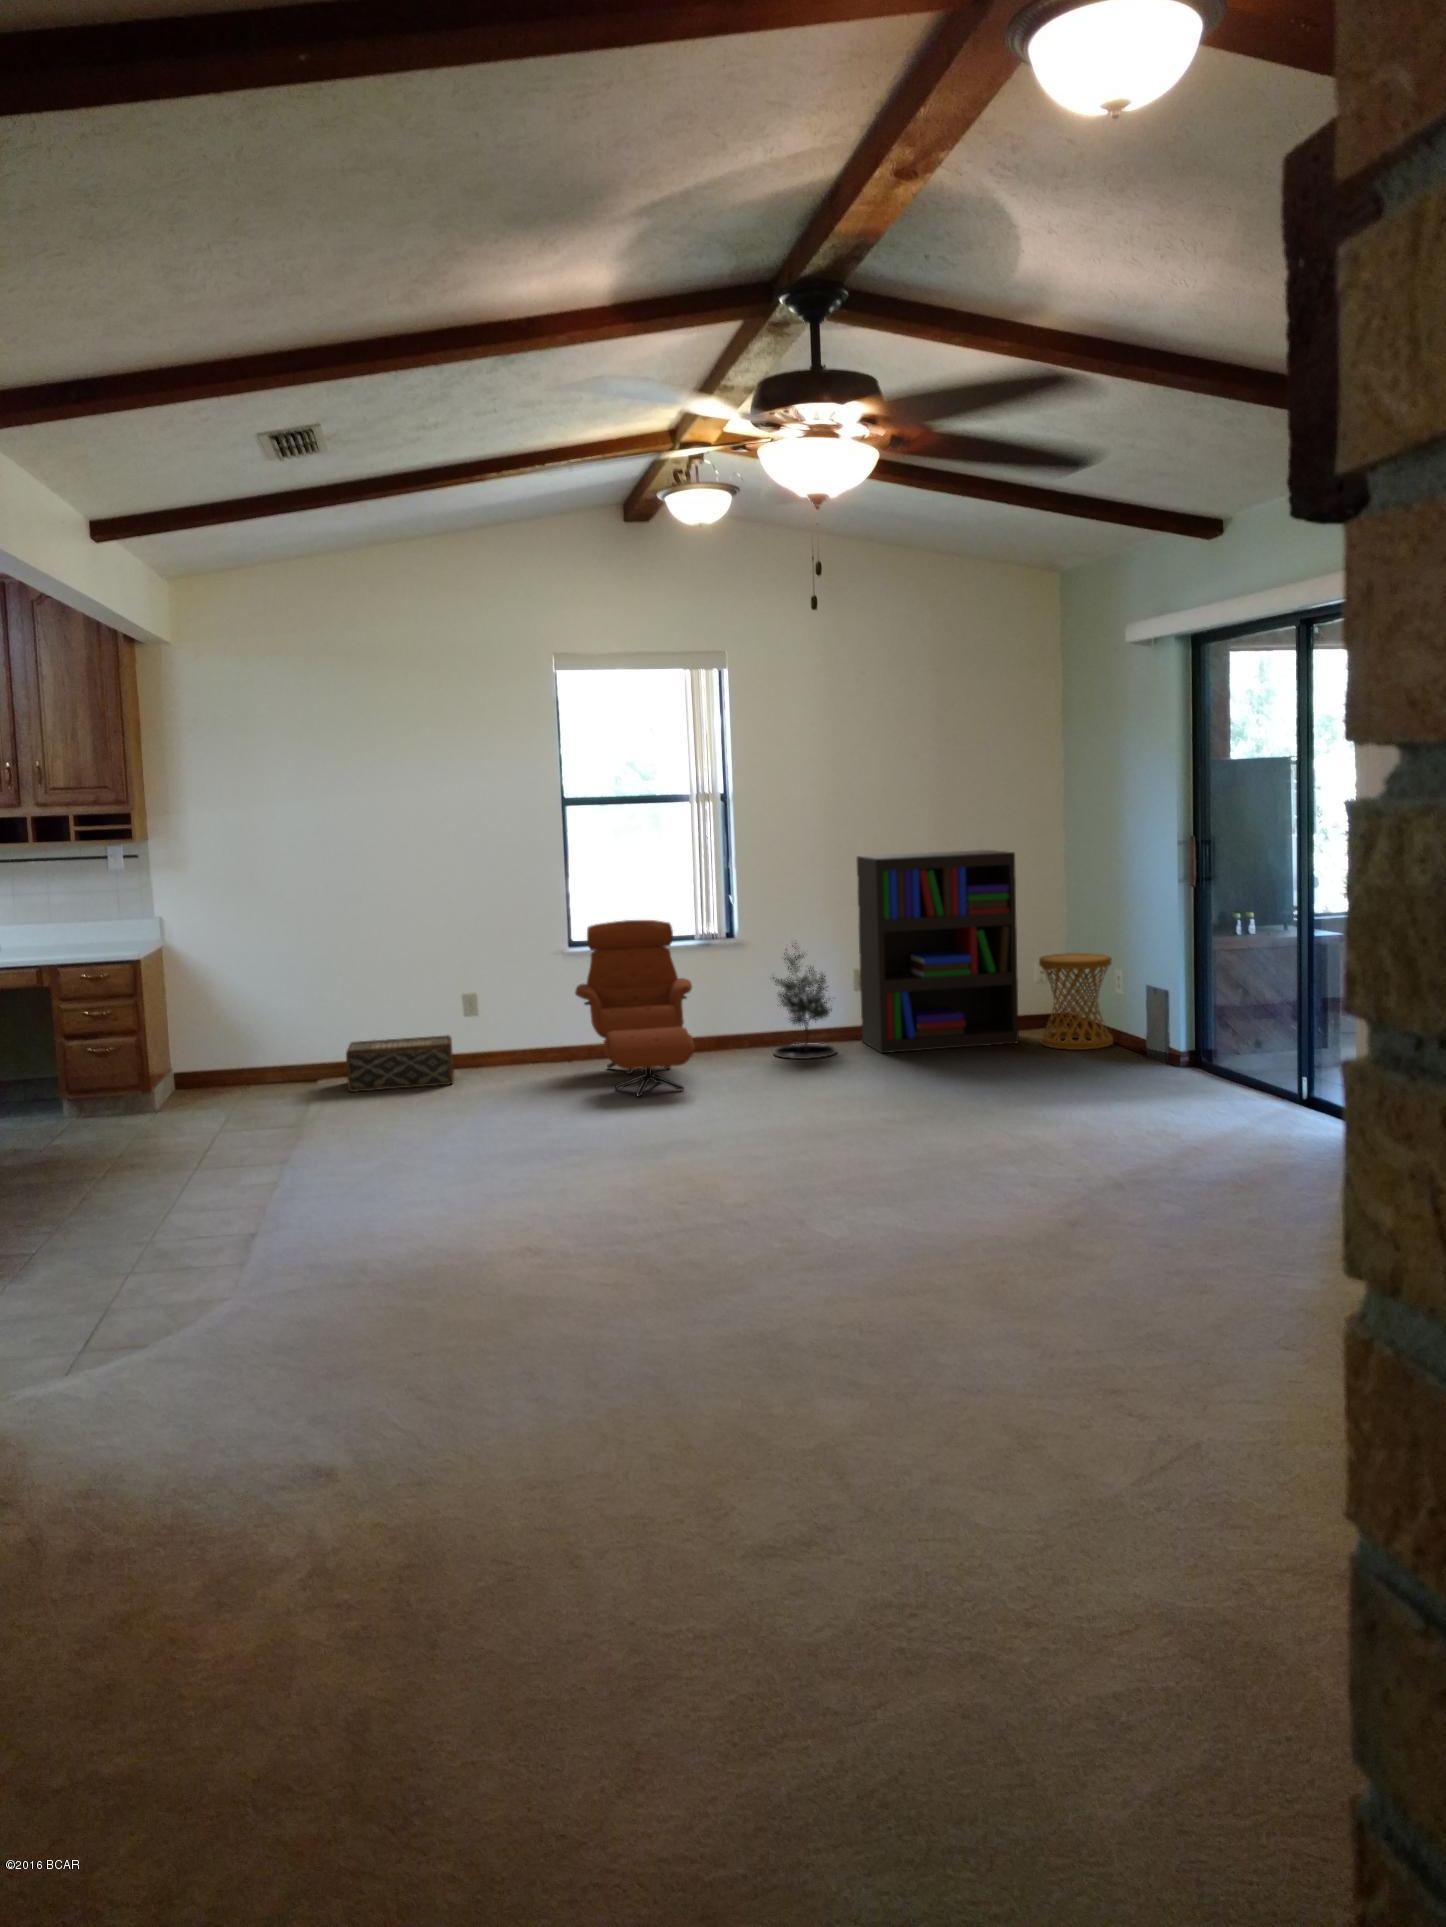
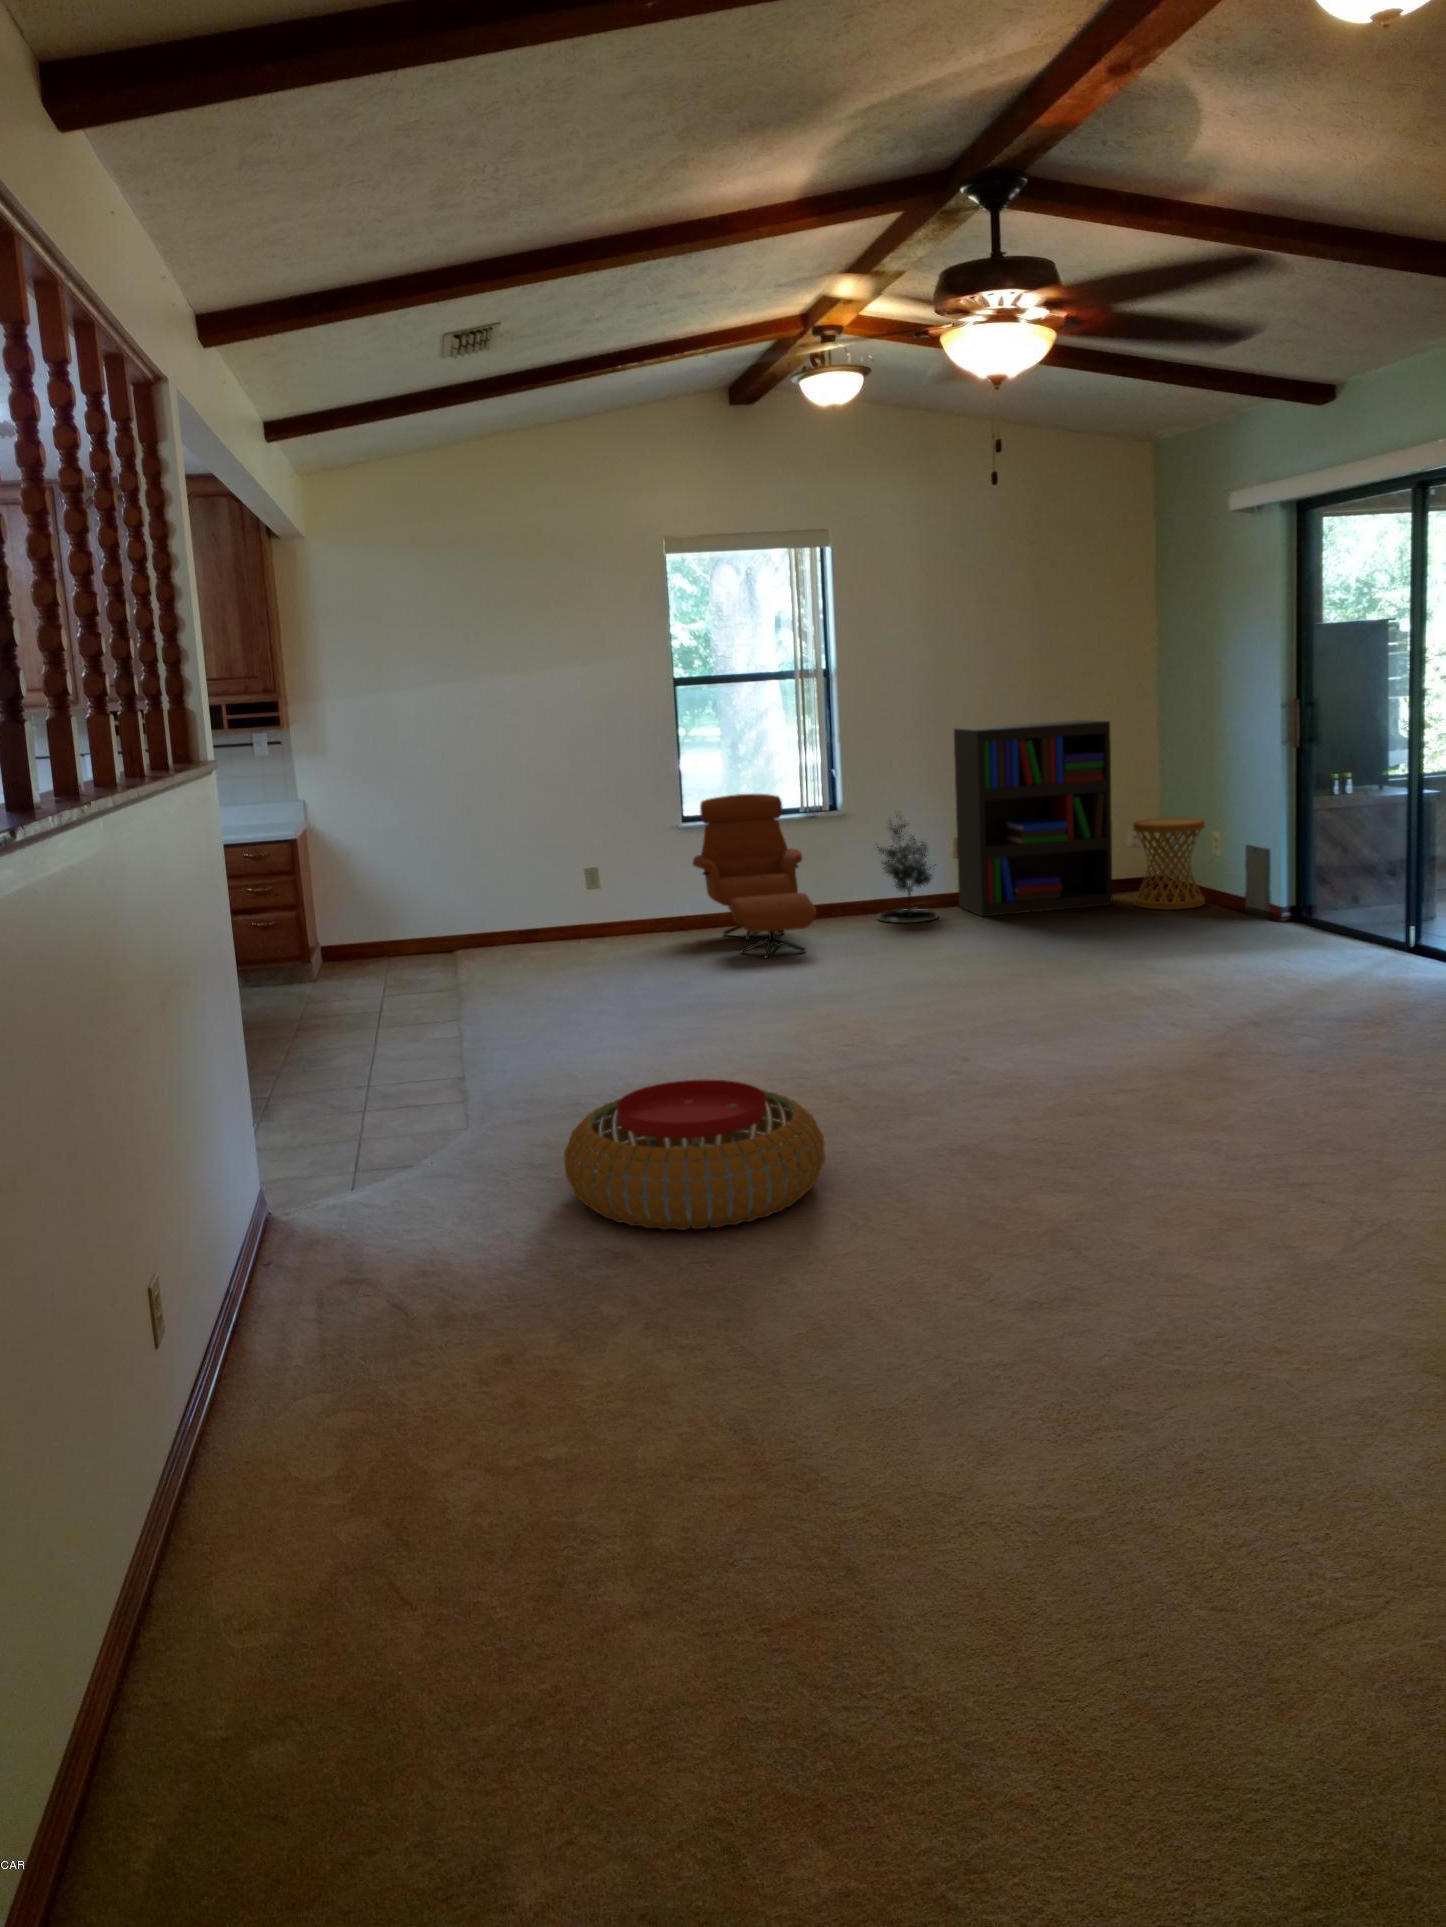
woven basket: present [346,1035,454,1092] -> none [483,906,583,960]
pouf: none [273,1260,579,1446] -> present [564,1080,825,1230]

